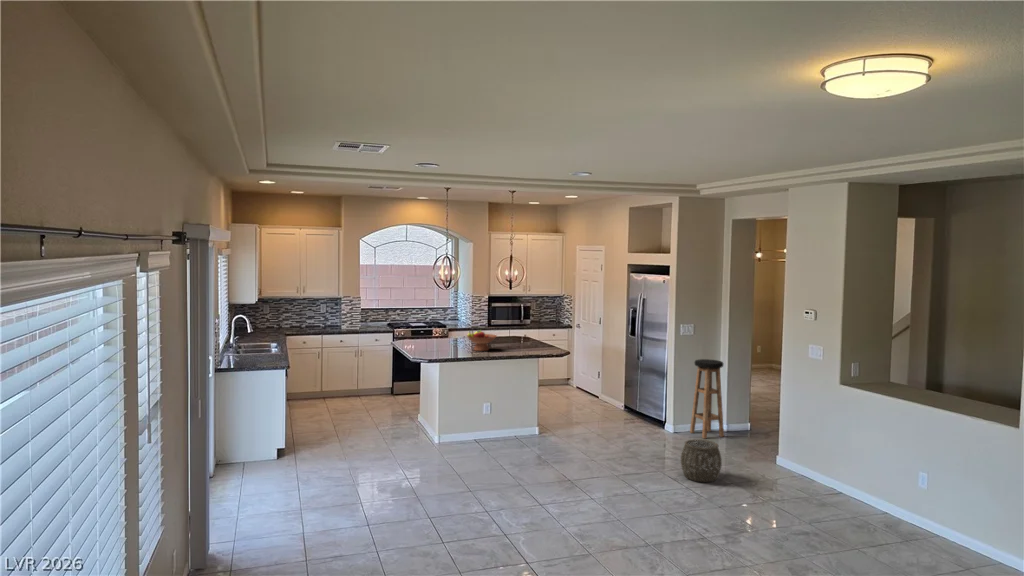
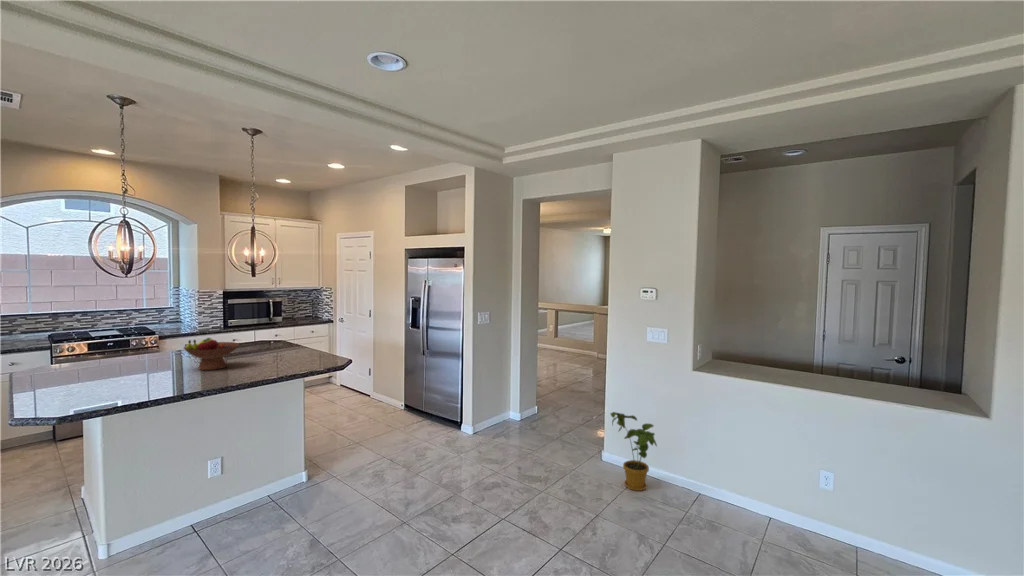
bar stool: present [690,359,724,439] -> none [488,347,523,435]
house plant: none [767,416,818,487] -> present [611,412,657,491]
woven basket: present [681,439,722,482] -> none [521,452,572,512]

